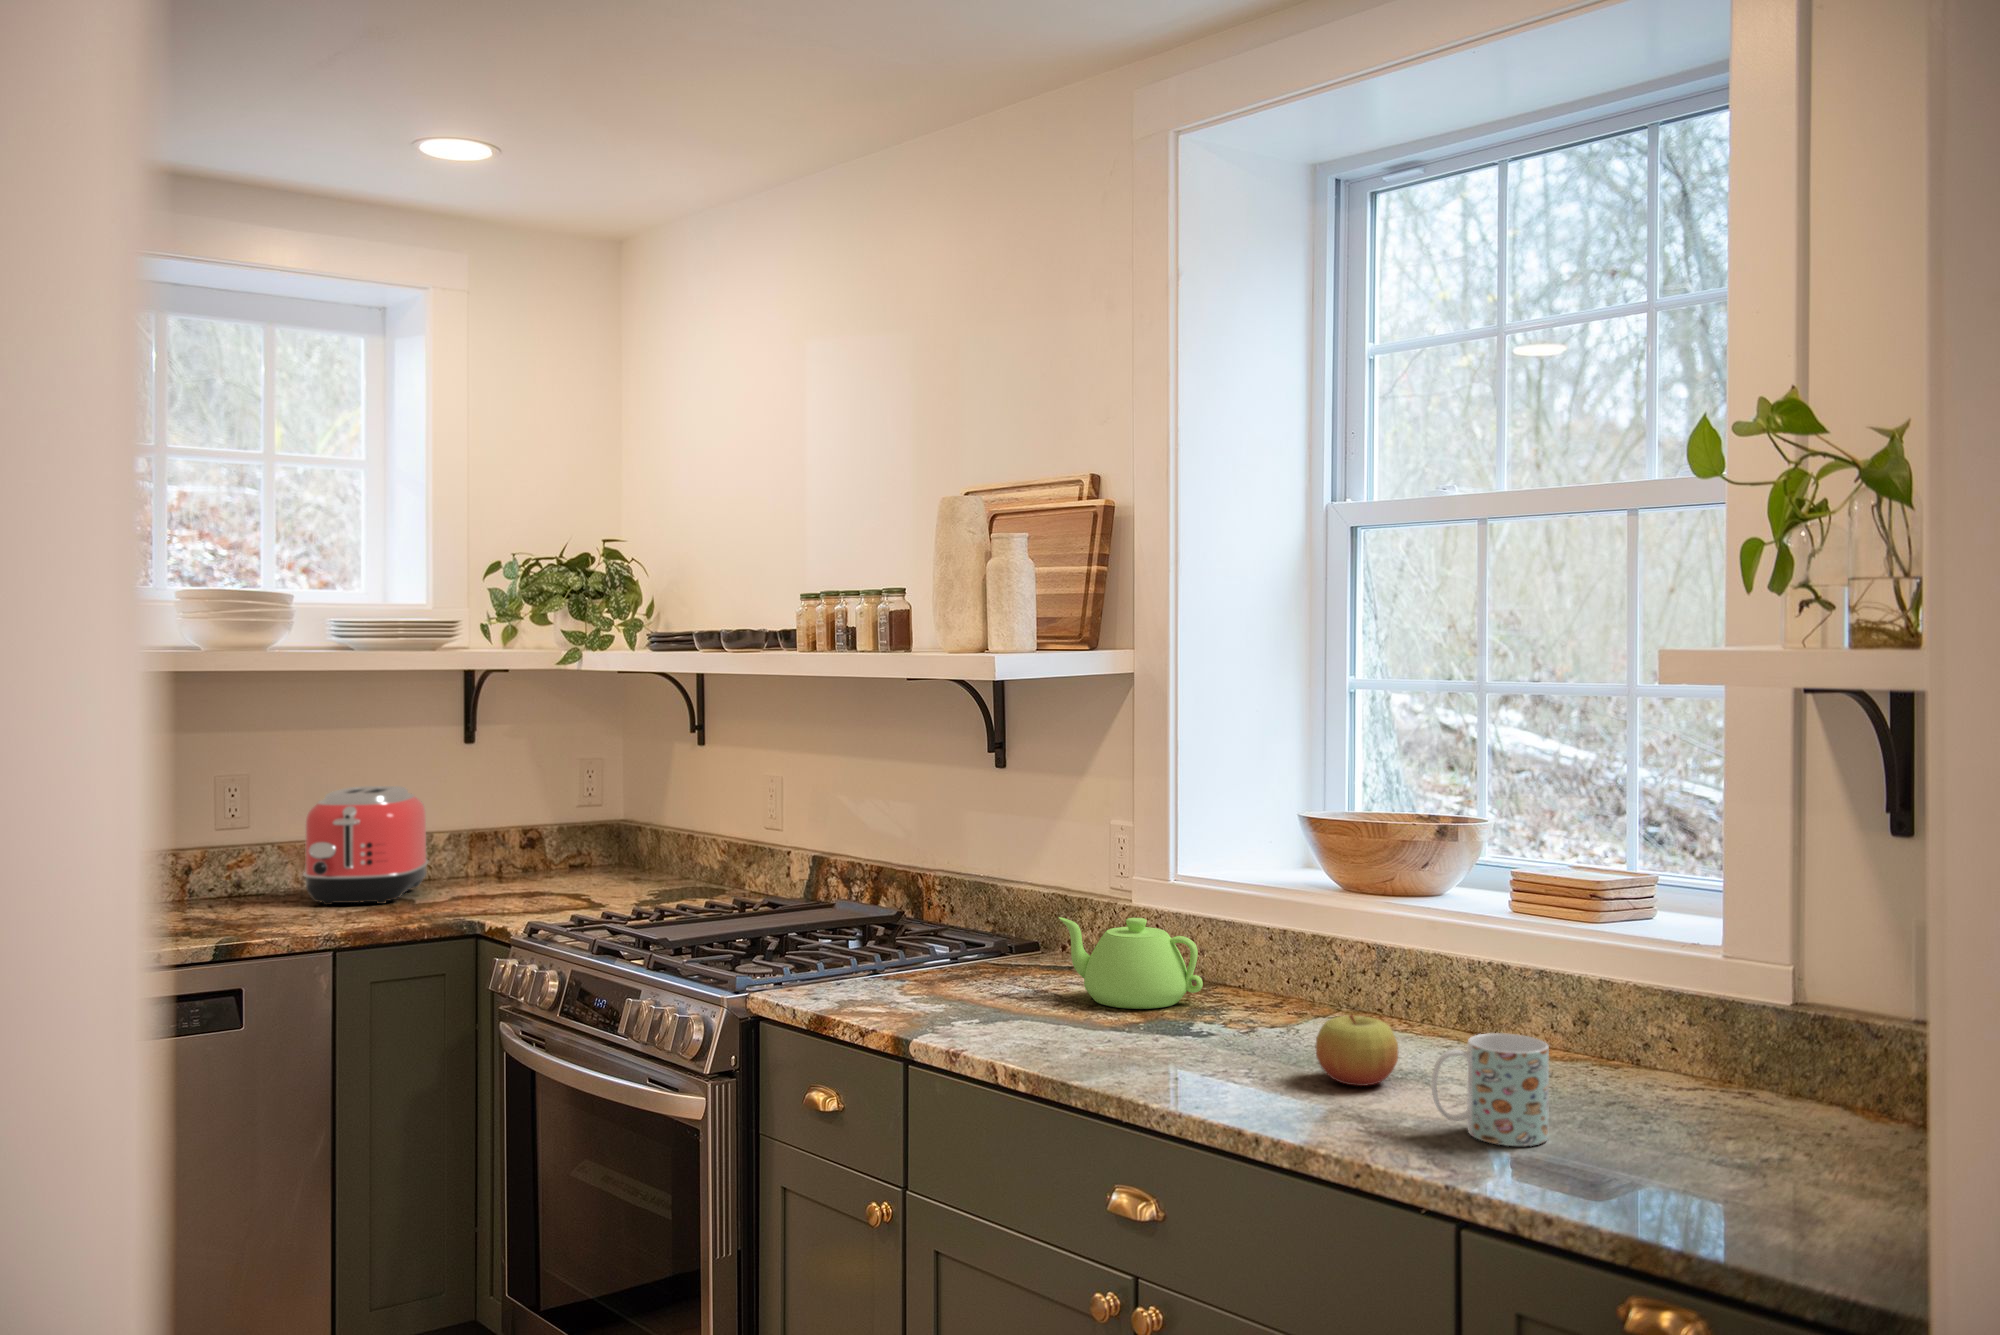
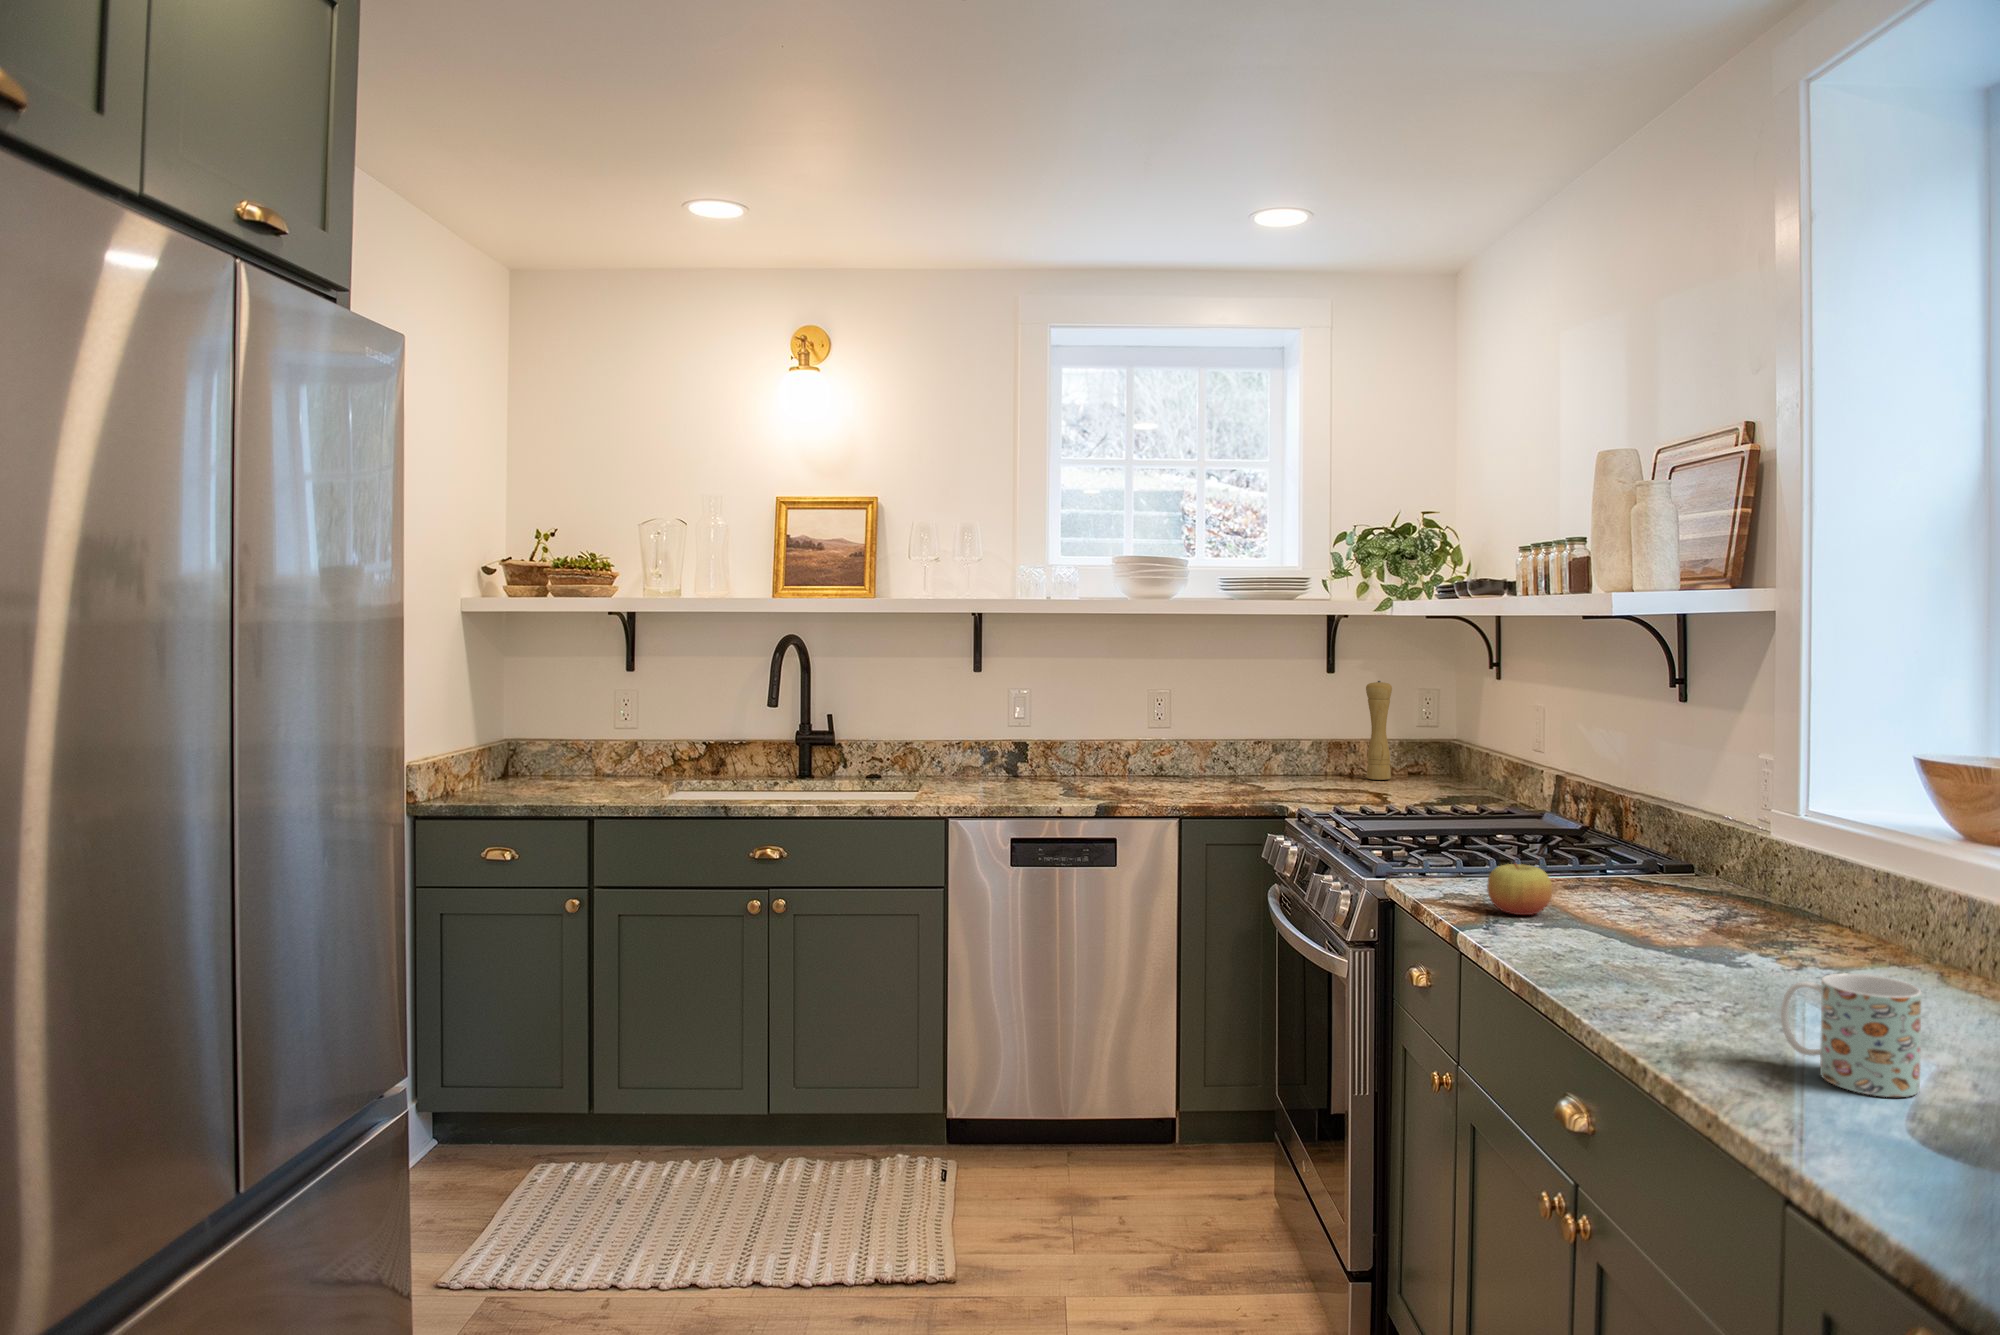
pepper mill: none [529,749,562,878] -> present [1366,681,1392,780]
toaster: present [303,786,428,905] -> none [1193,702,1284,785]
teapot: present [1058,917,1203,1009] -> none [1633,833,1769,928]
apple: present [1315,1015,1398,1086] -> present [1487,863,1552,915]

